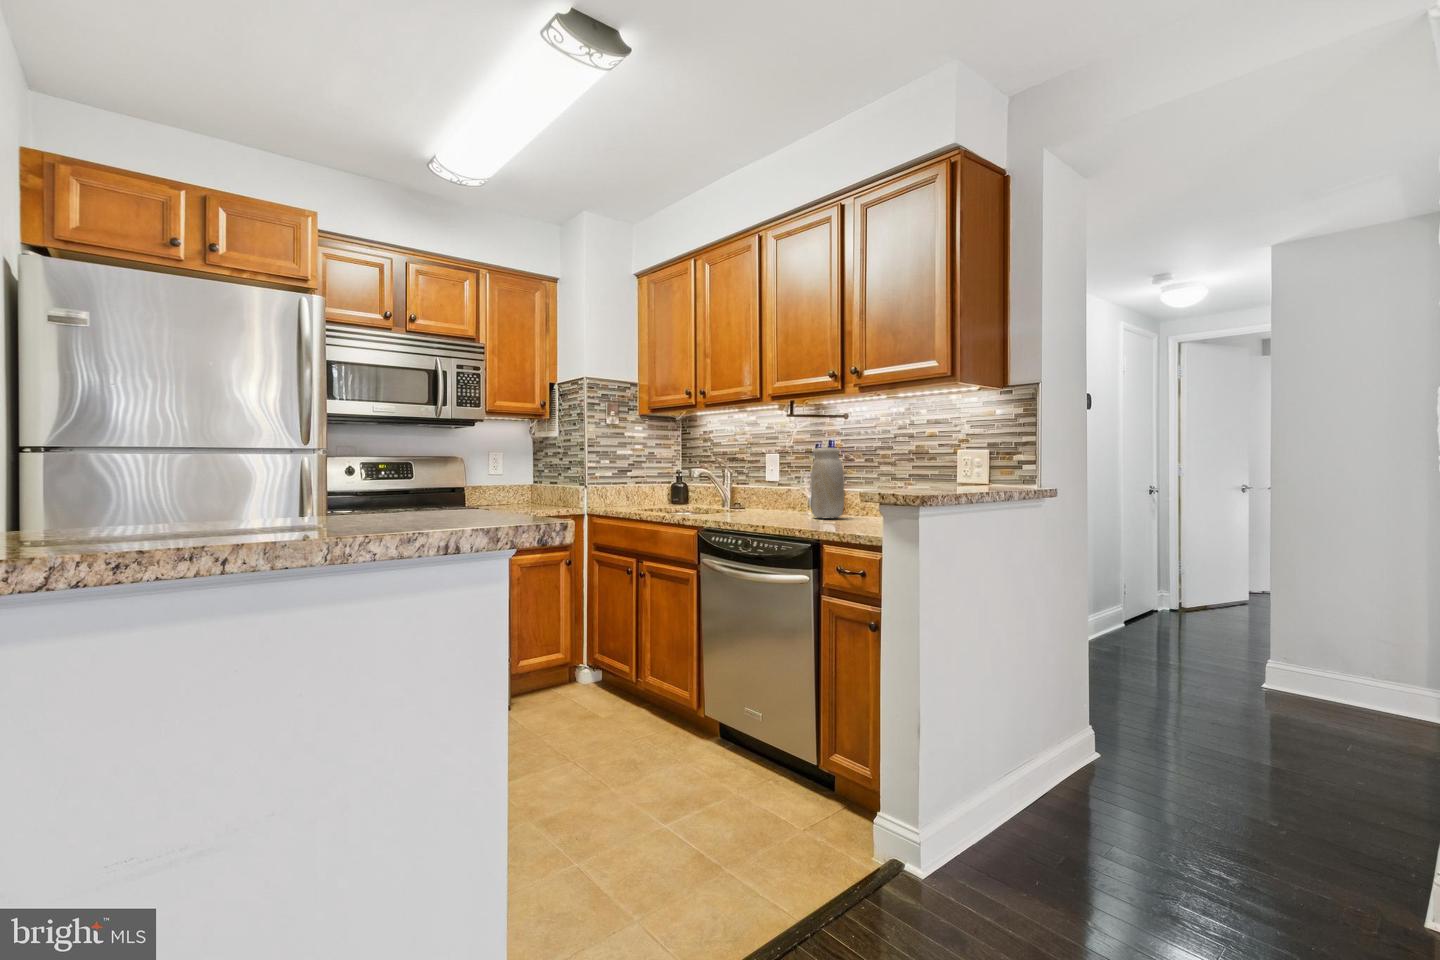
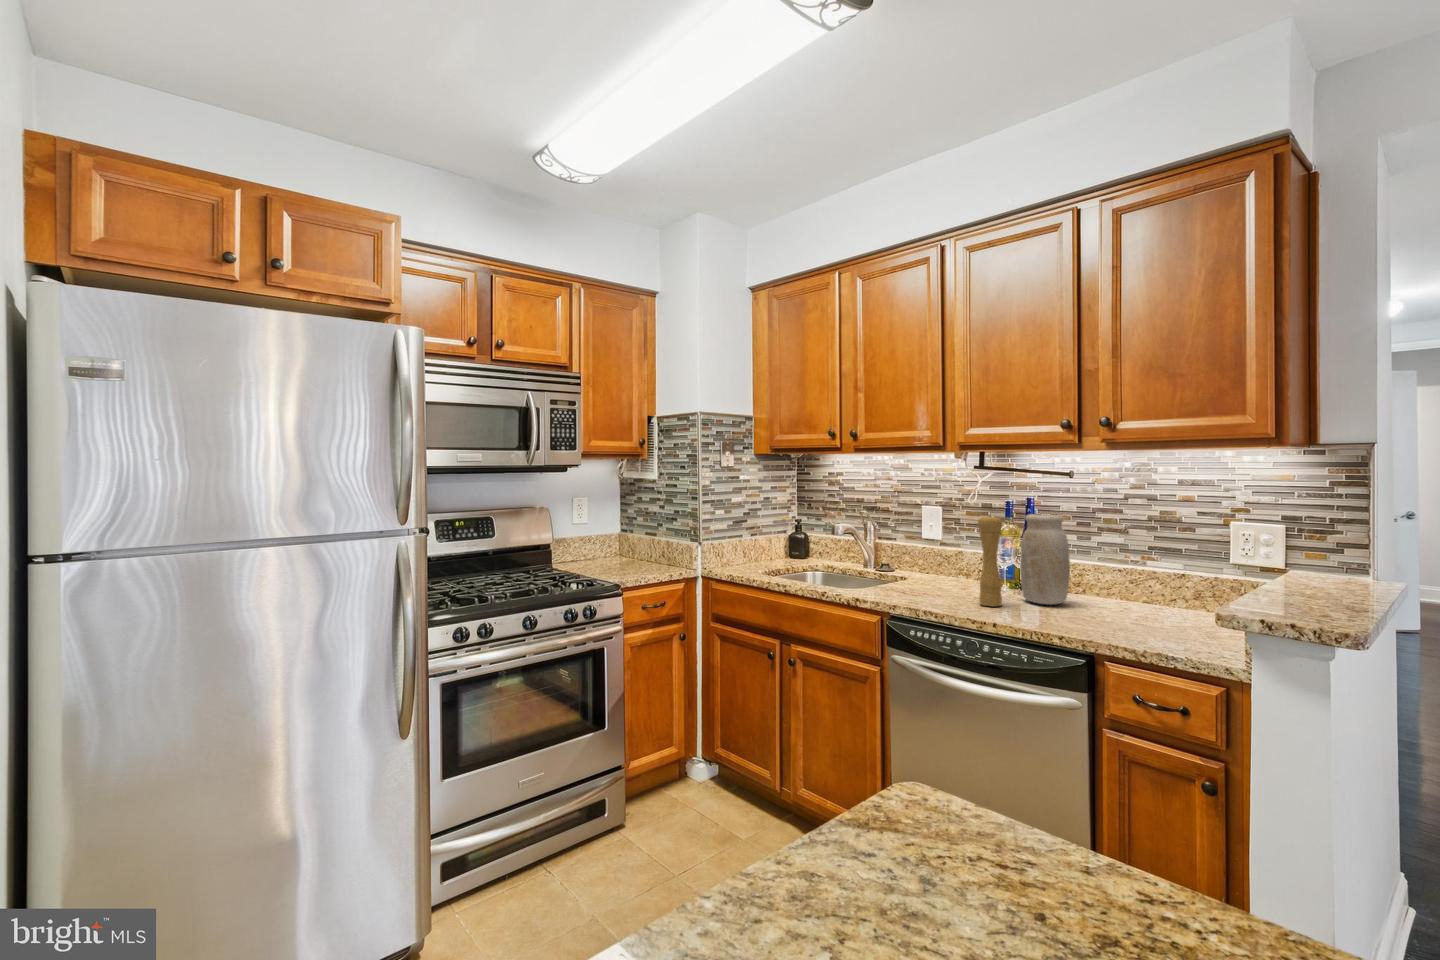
pepper mill: none [773,448,791,519] -> present [978,516,1002,606]

